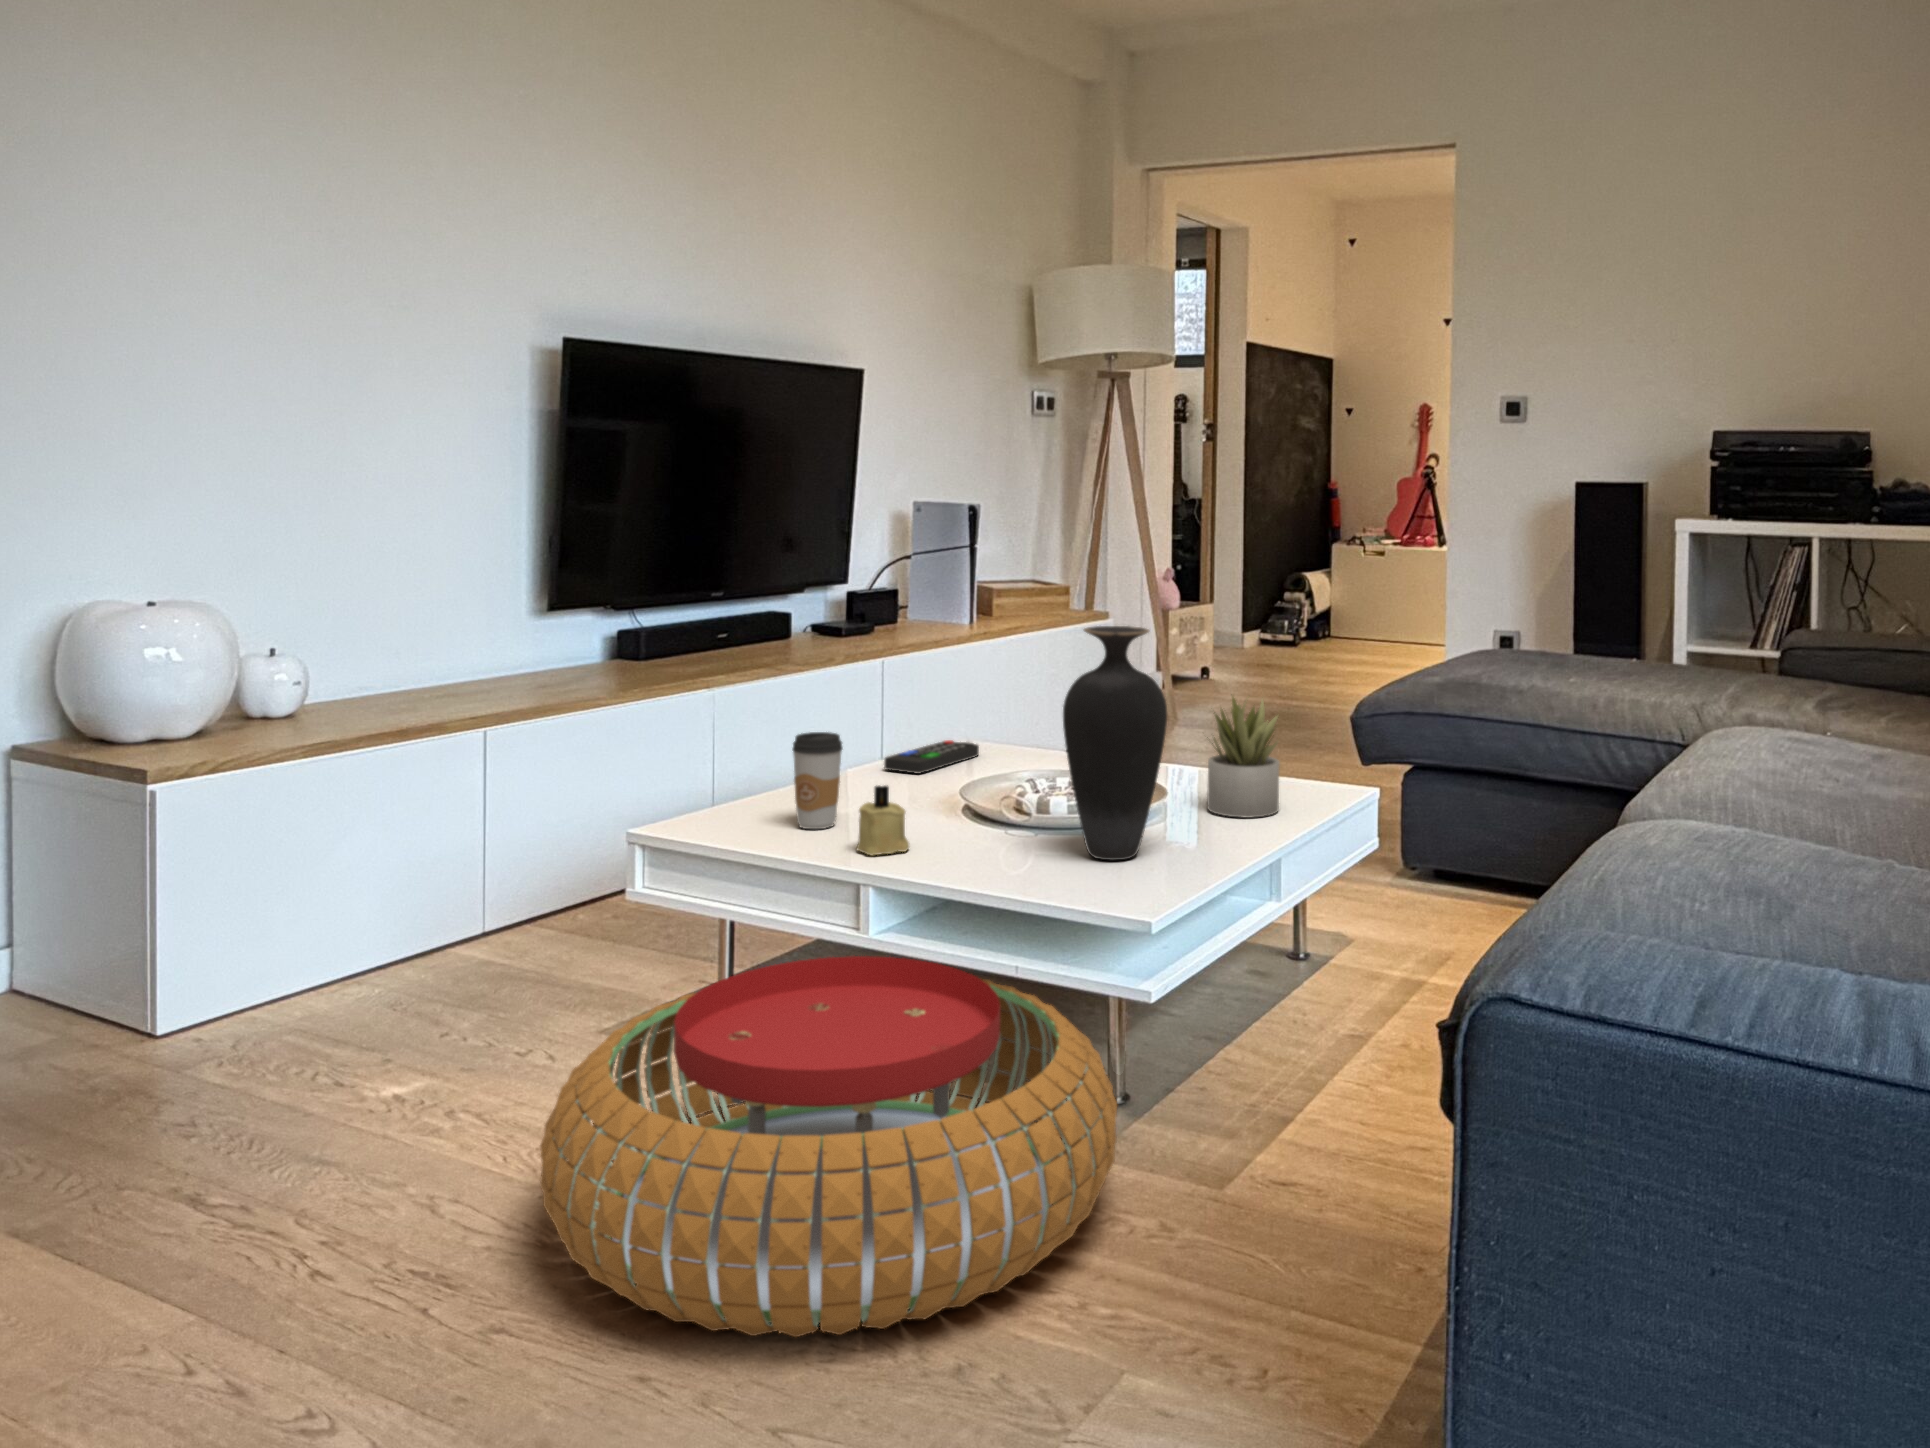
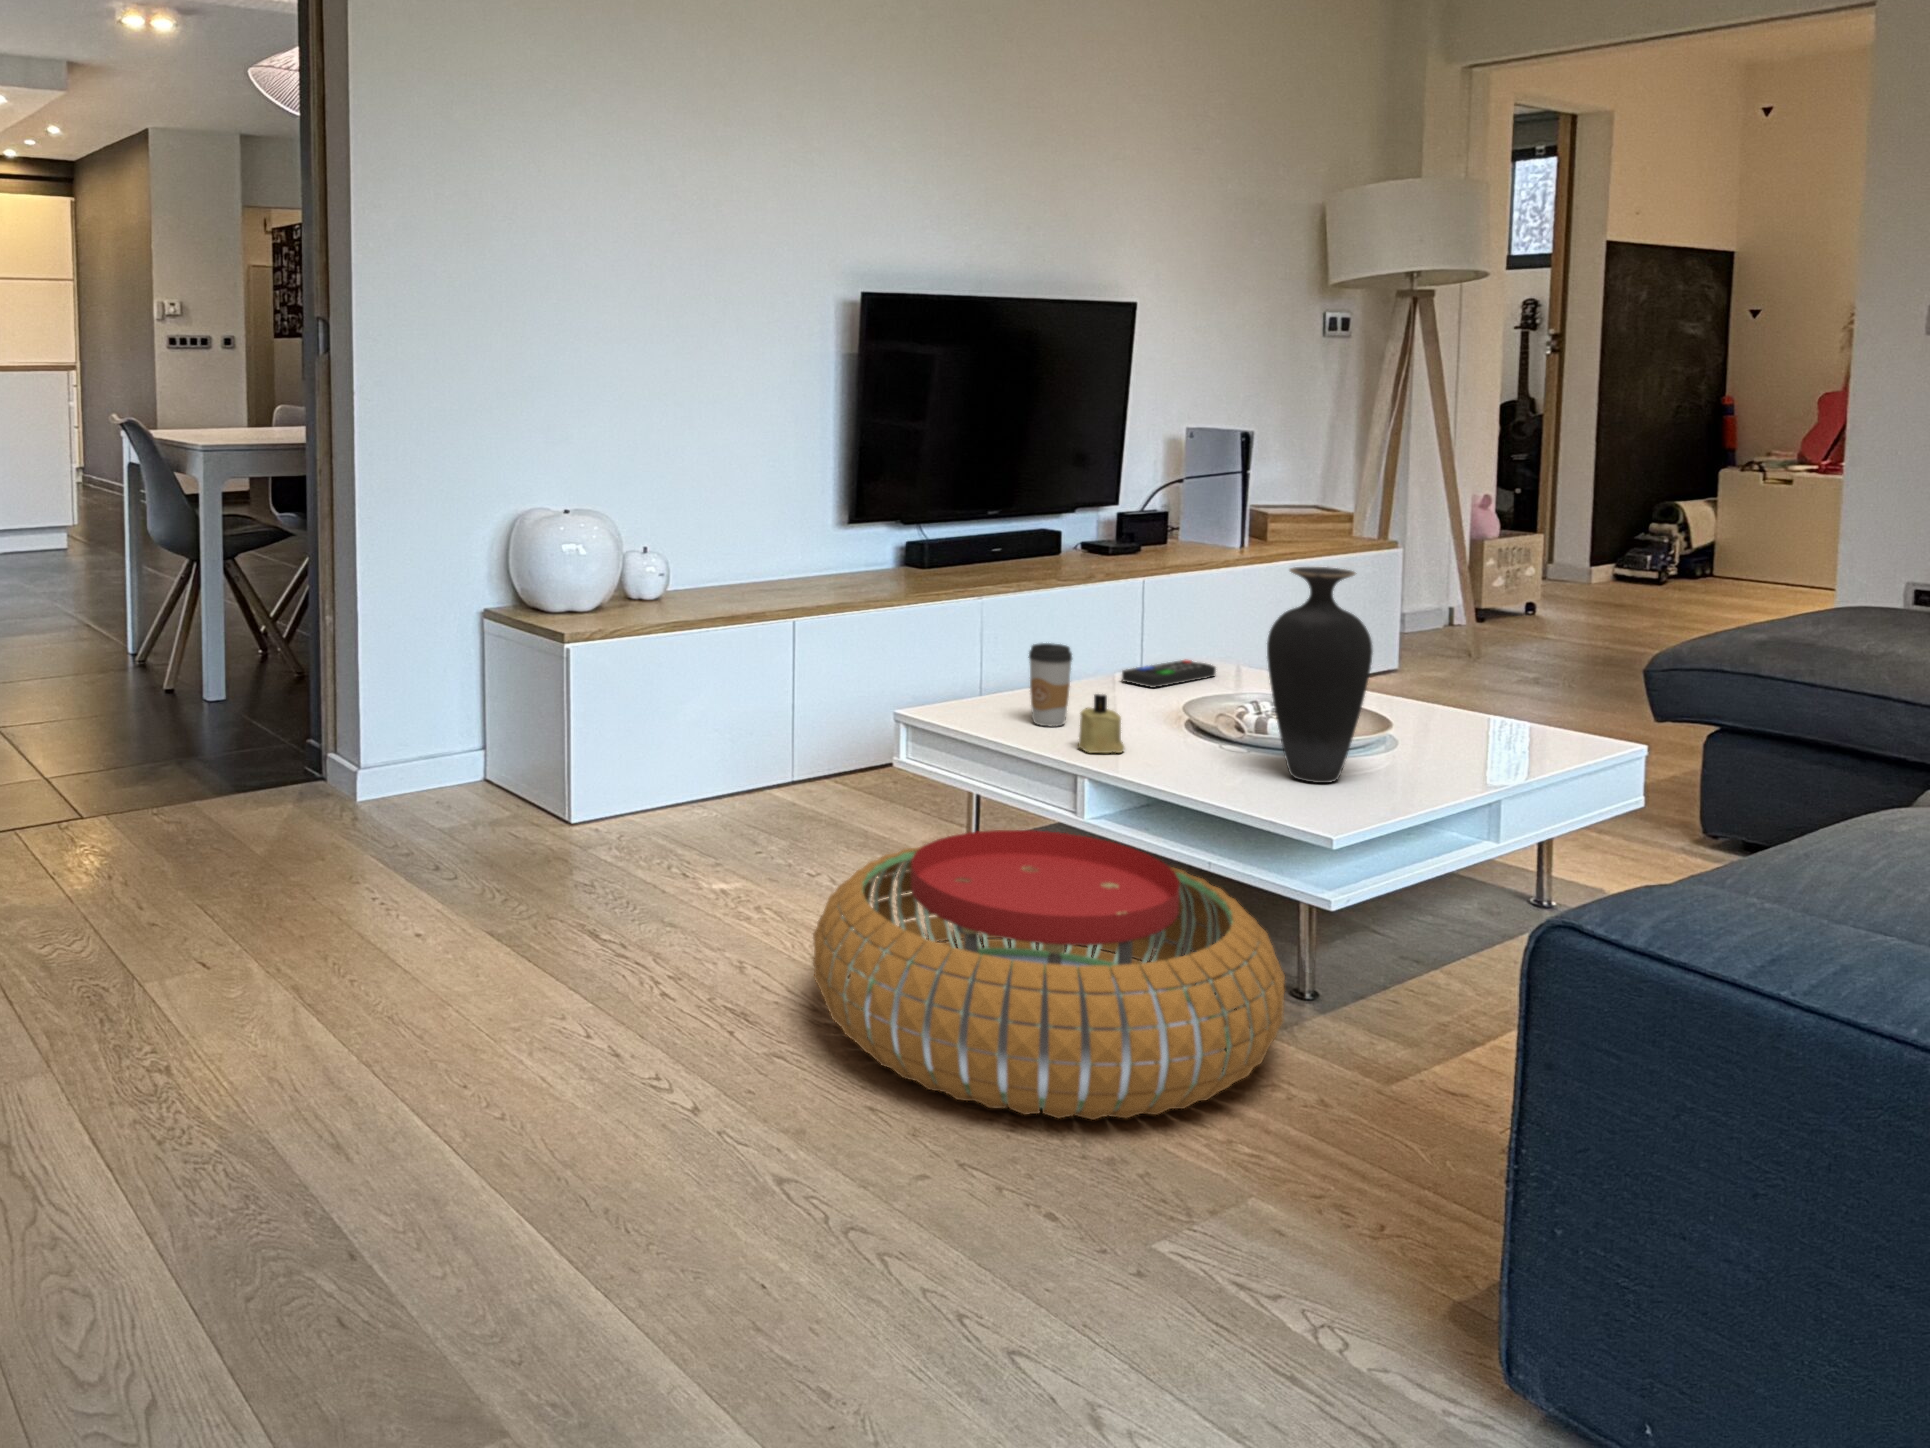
succulent plant: present [1207,697,1280,818] -> none [1427,638,1514,760]

